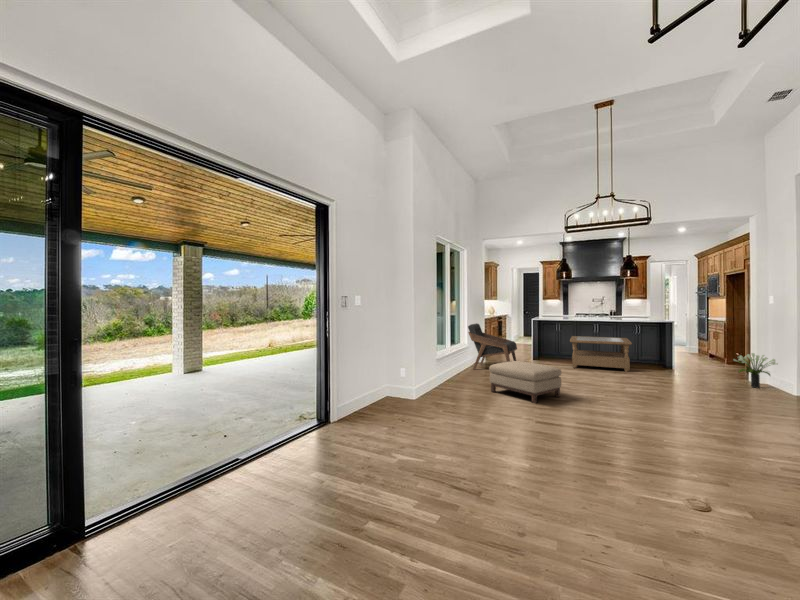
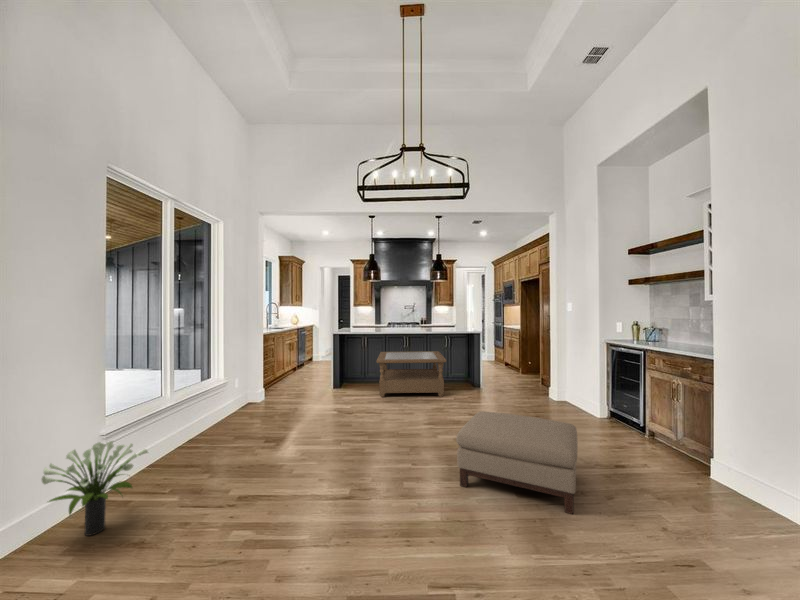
lounge chair: present [468,323,517,369] -> none [222,343,306,424]
potted plant: present [733,353,778,388] -> present [42,441,148,536]
ottoman: present [489,361,561,403] -> present [456,411,578,514]

